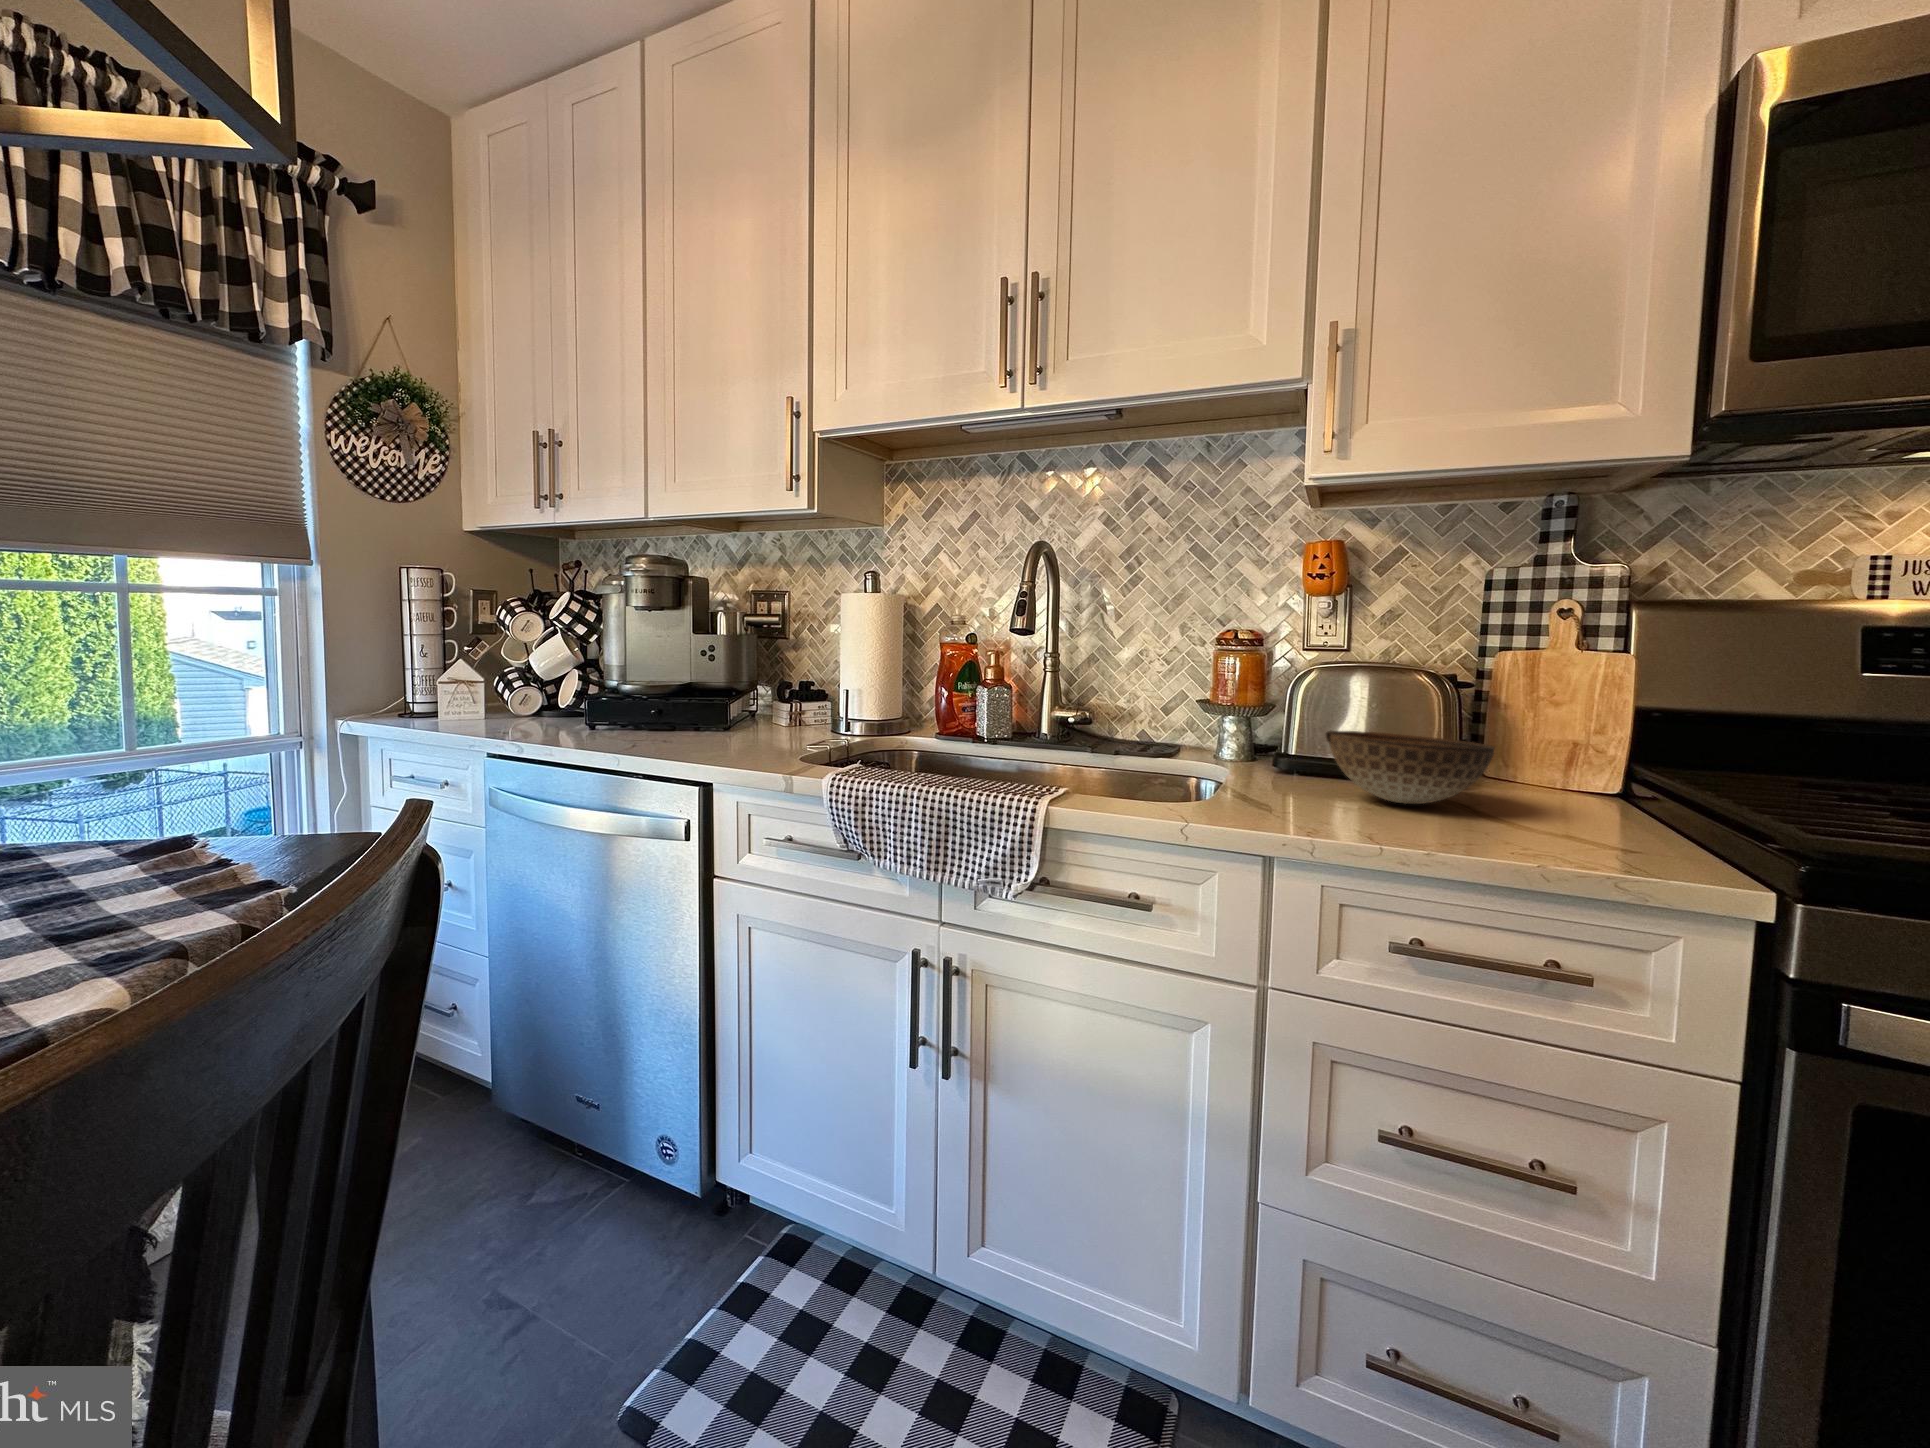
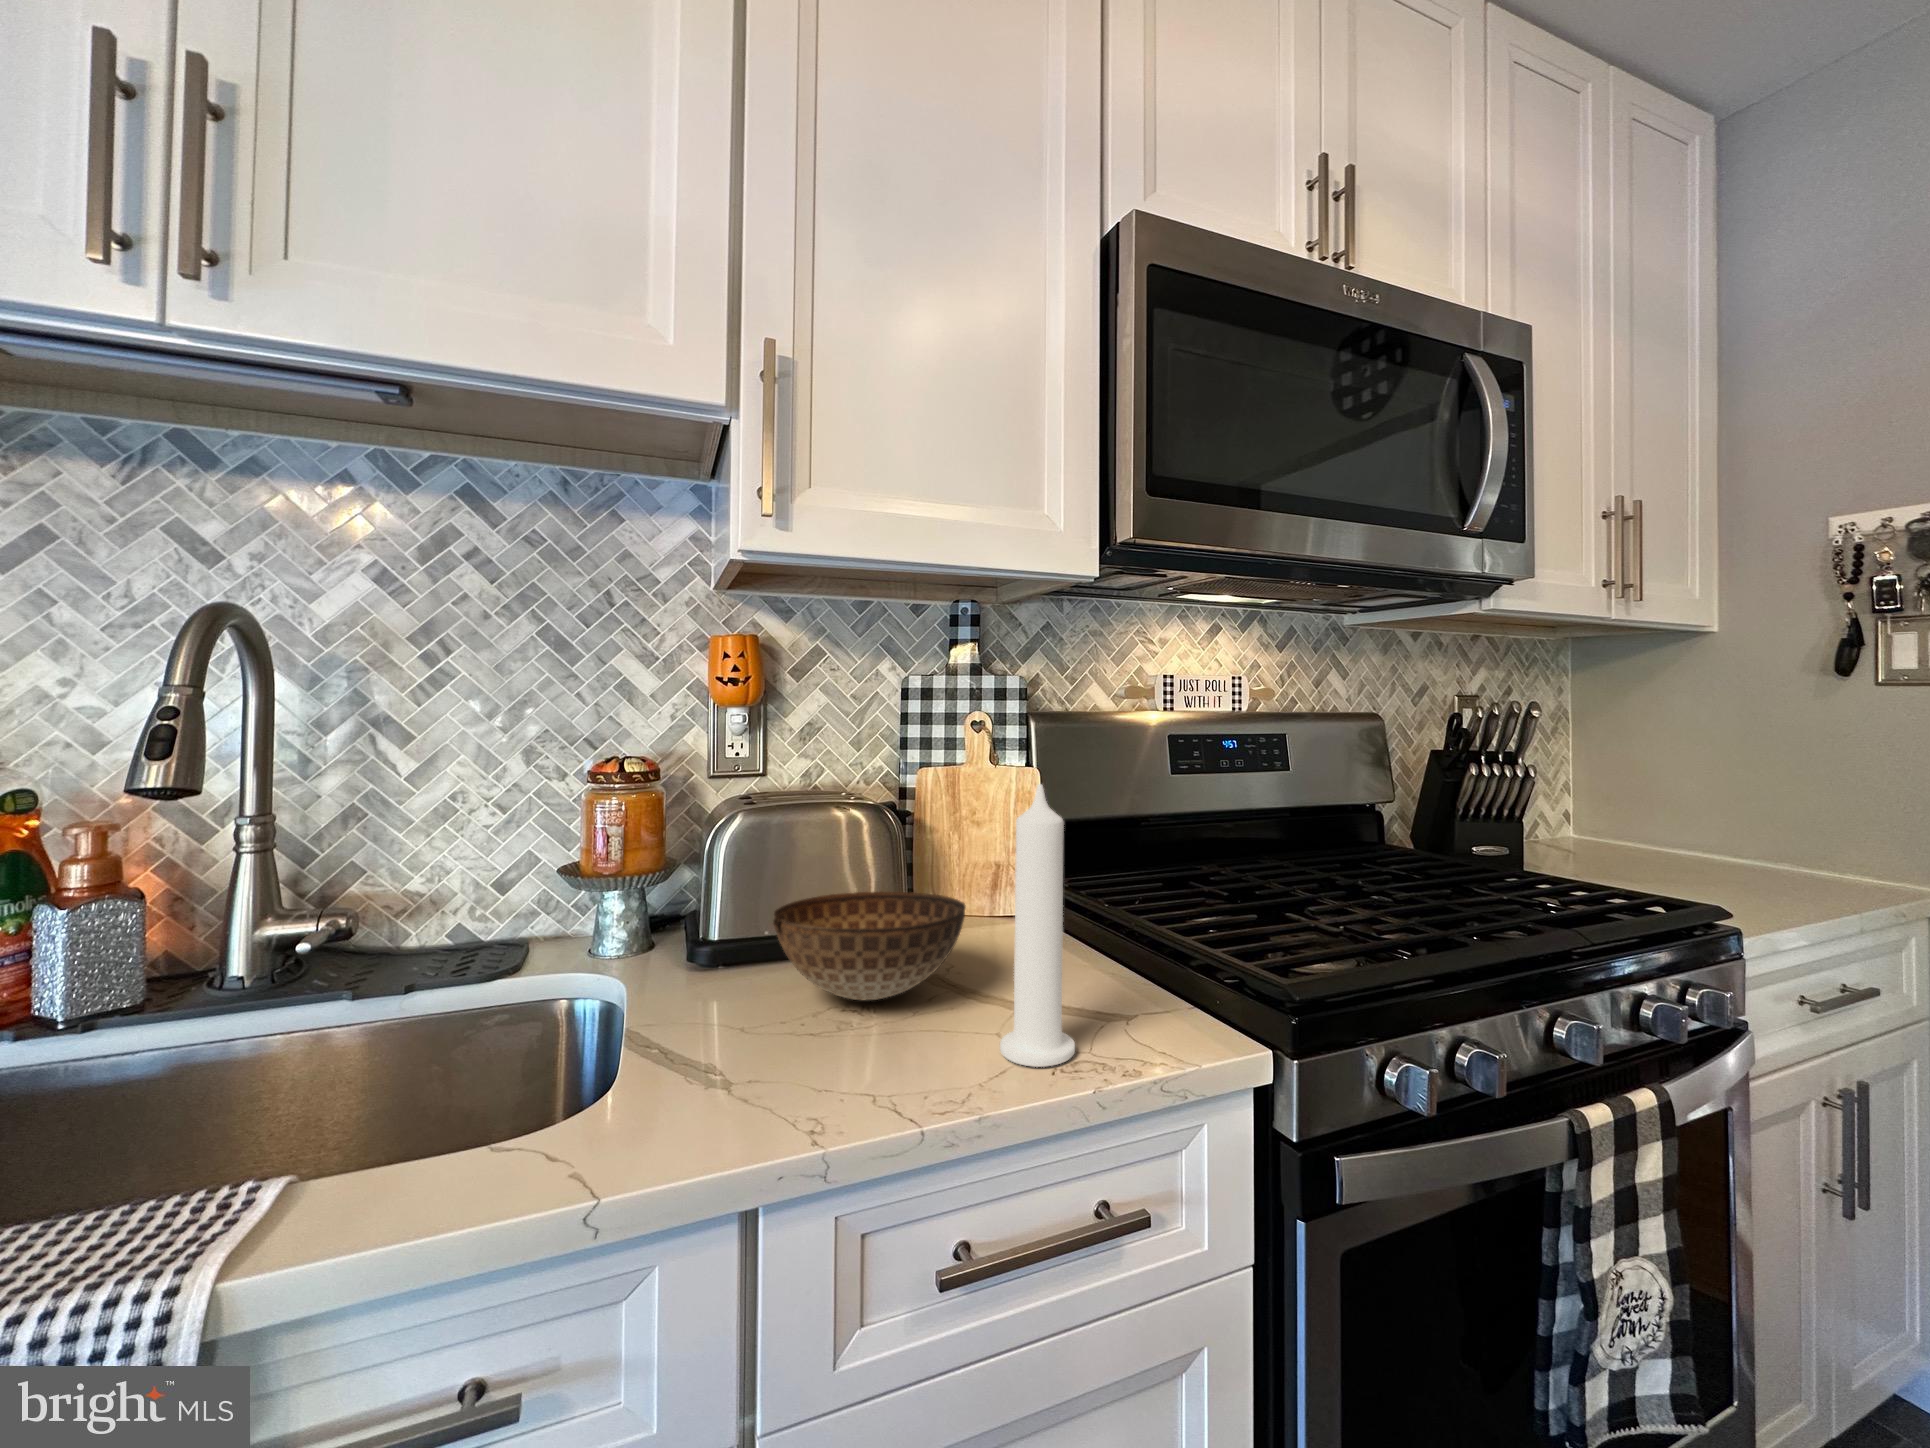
candle: none [1487,637,1562,853] -> present [1000,784,1075,1067]

